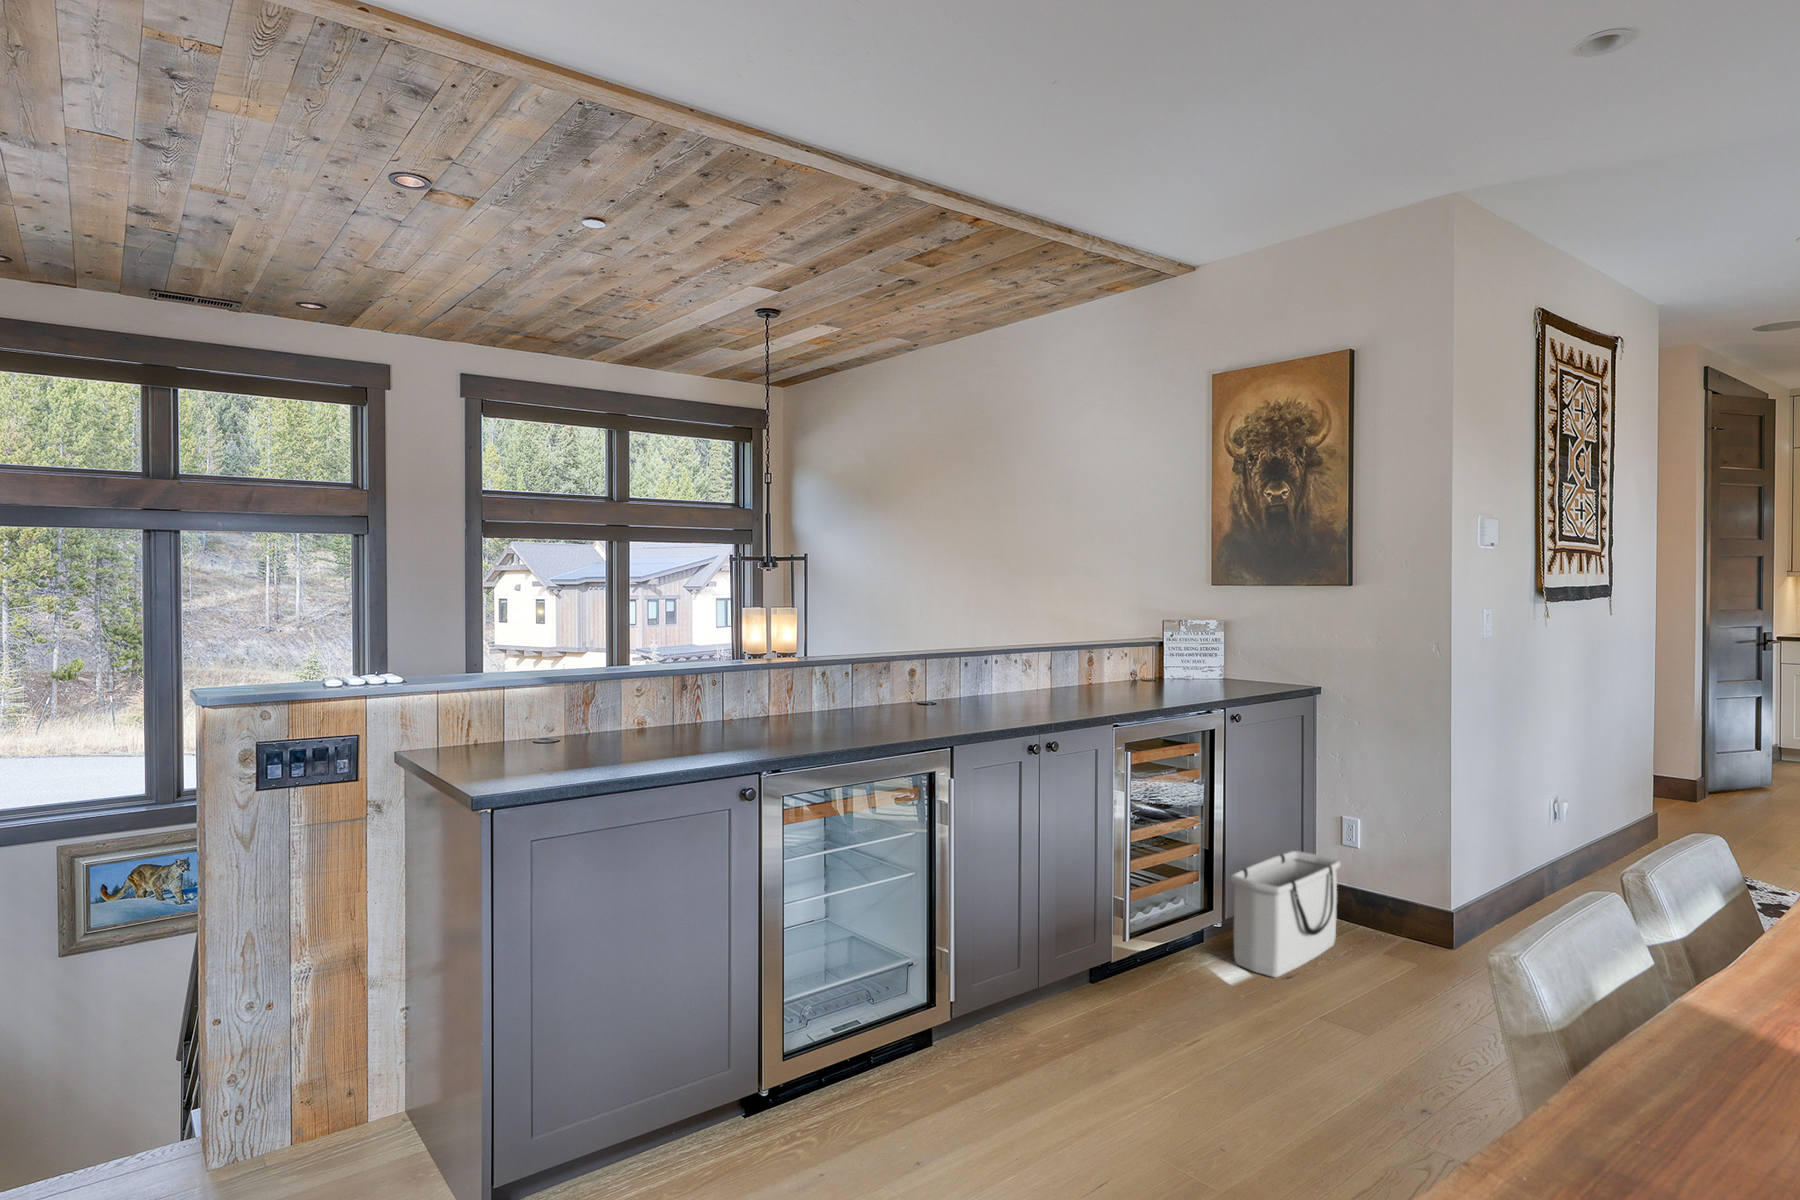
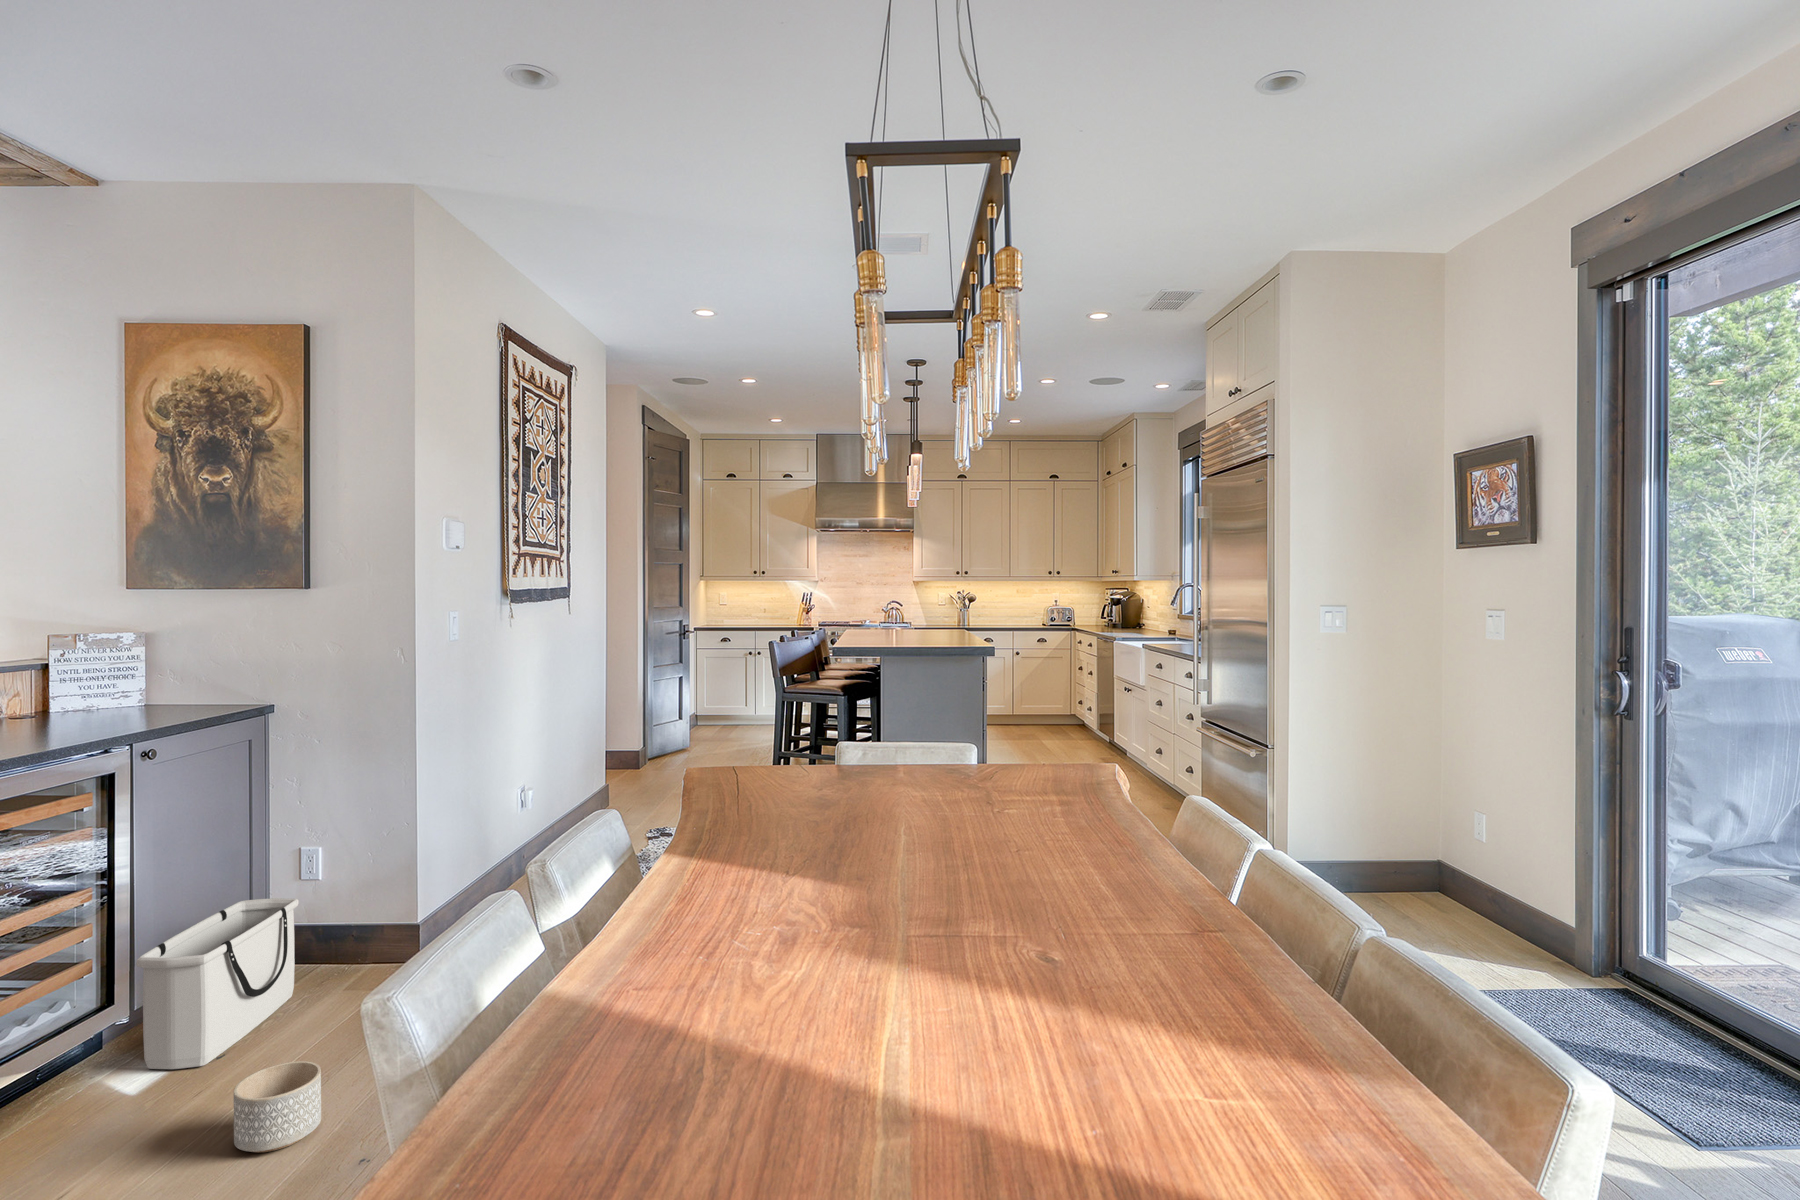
planter: none [1312,999,1383,1074] -> present [234,1061,321,1153]

